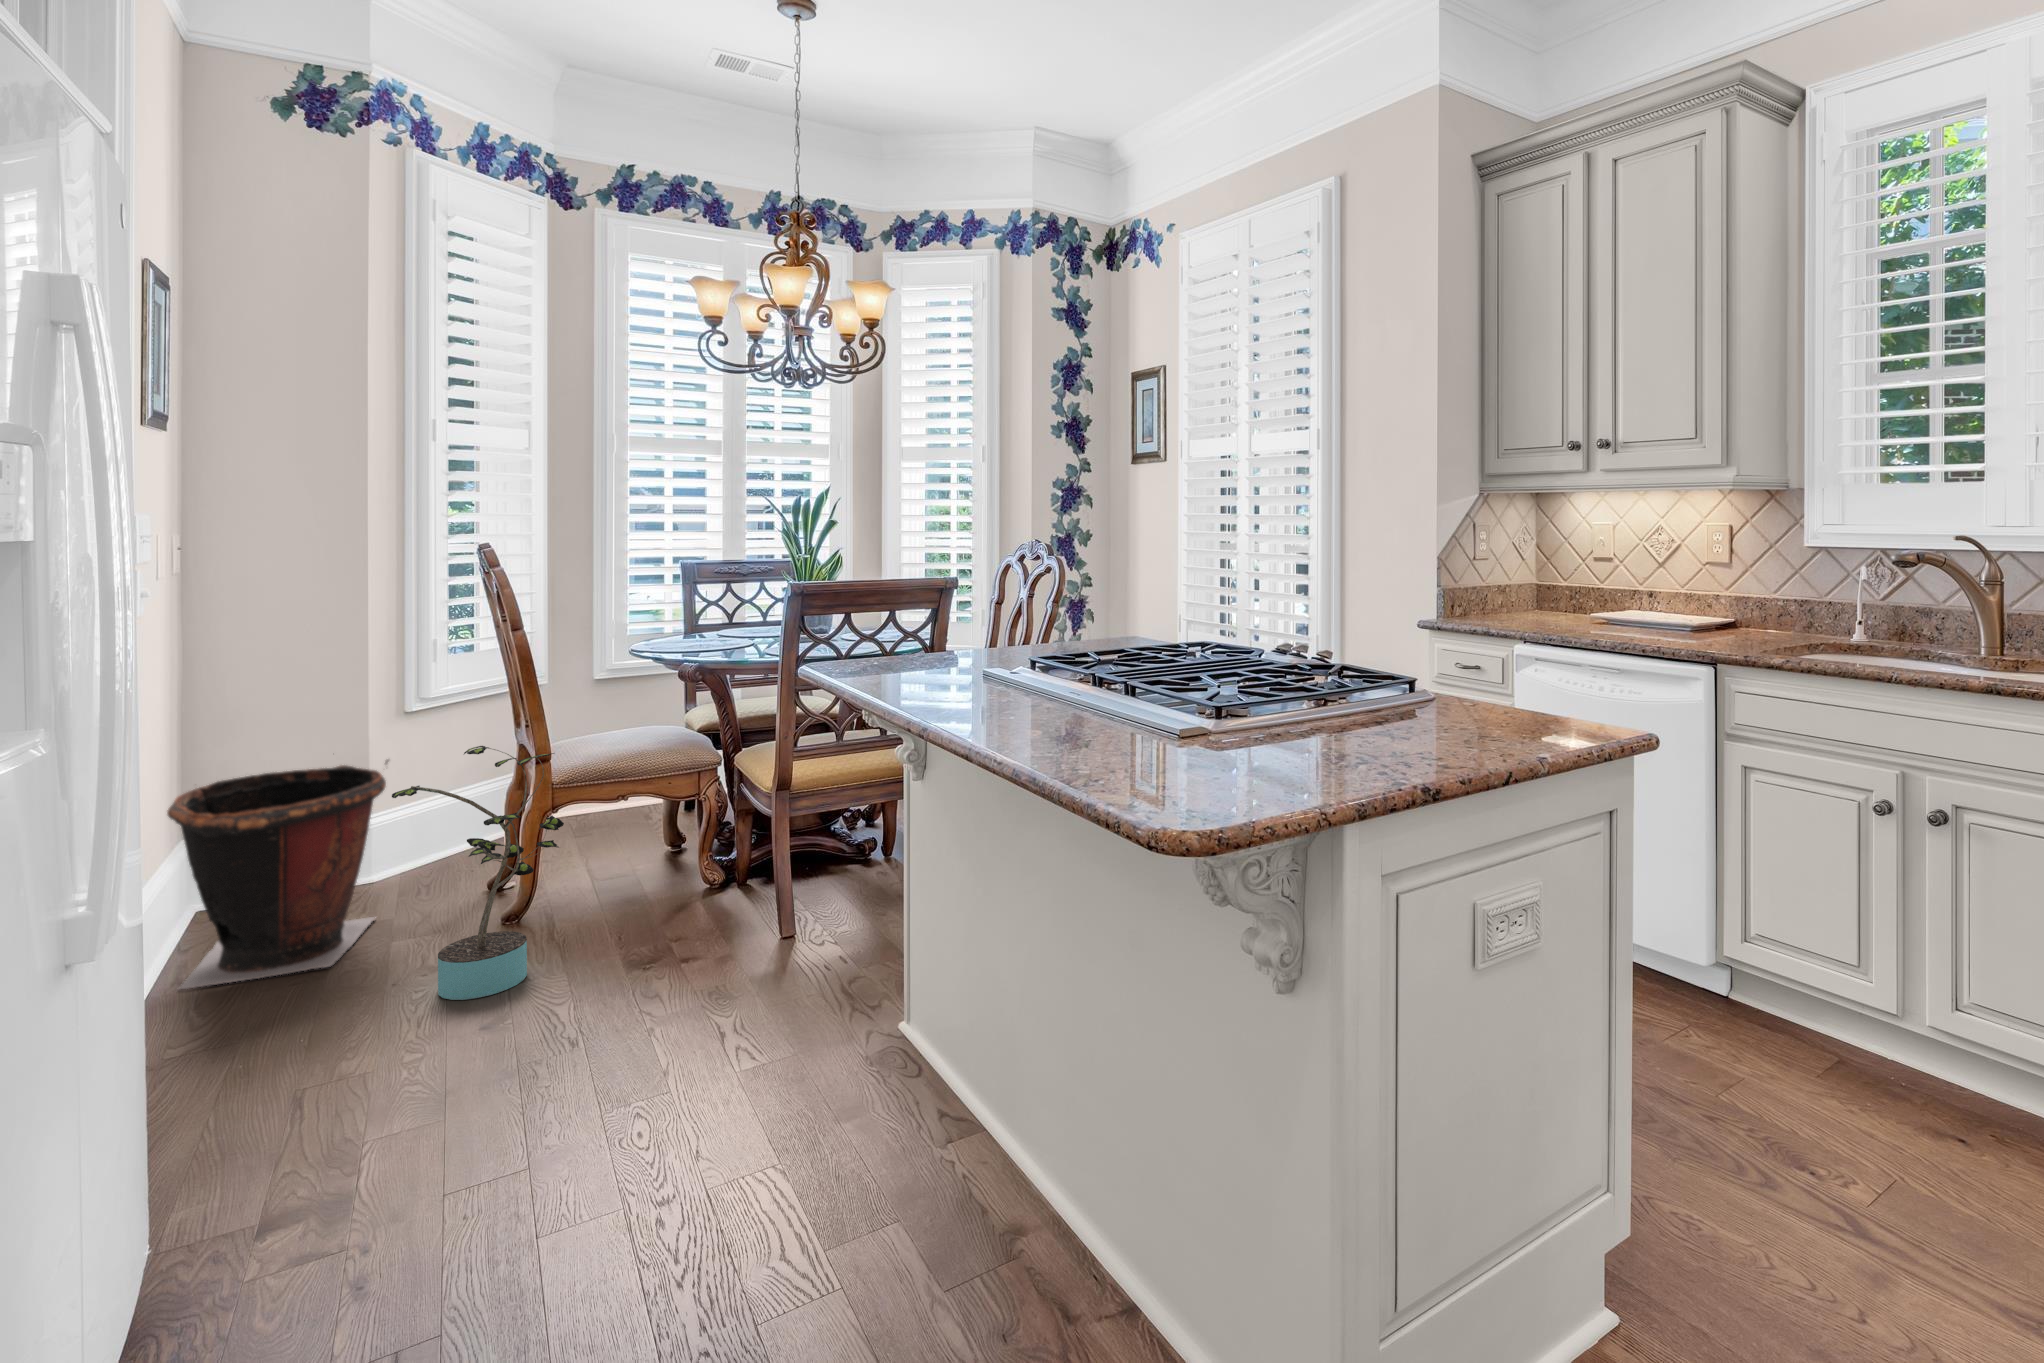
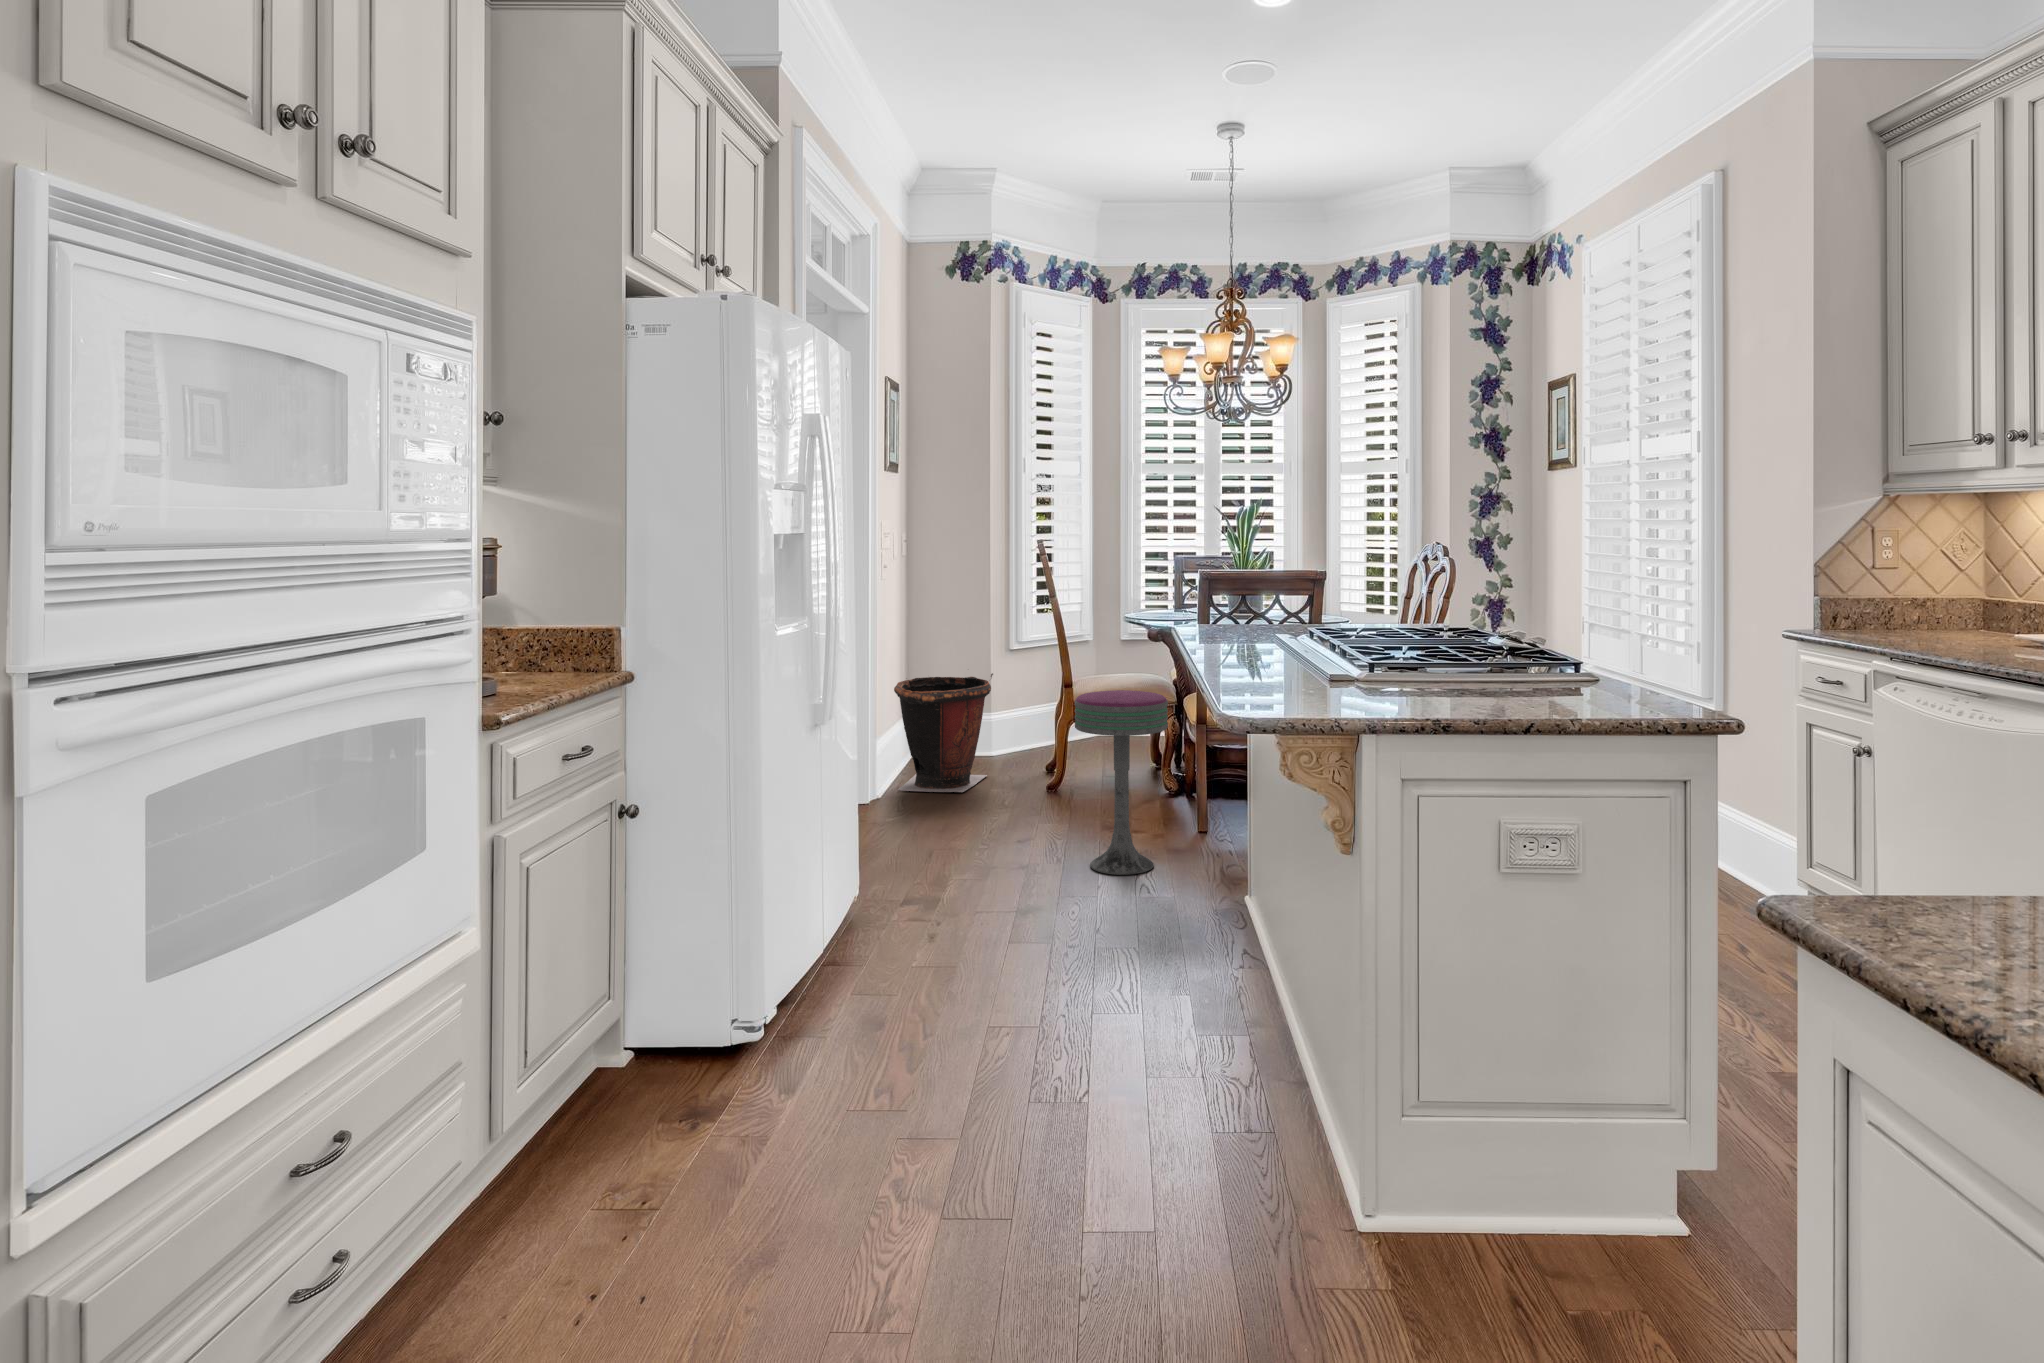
potted plant: present [392,746,564,1000] -> none [987,663,1072,817]
bar stool: none [604,790,771,1099] -> present [1075,690,1168,875]

